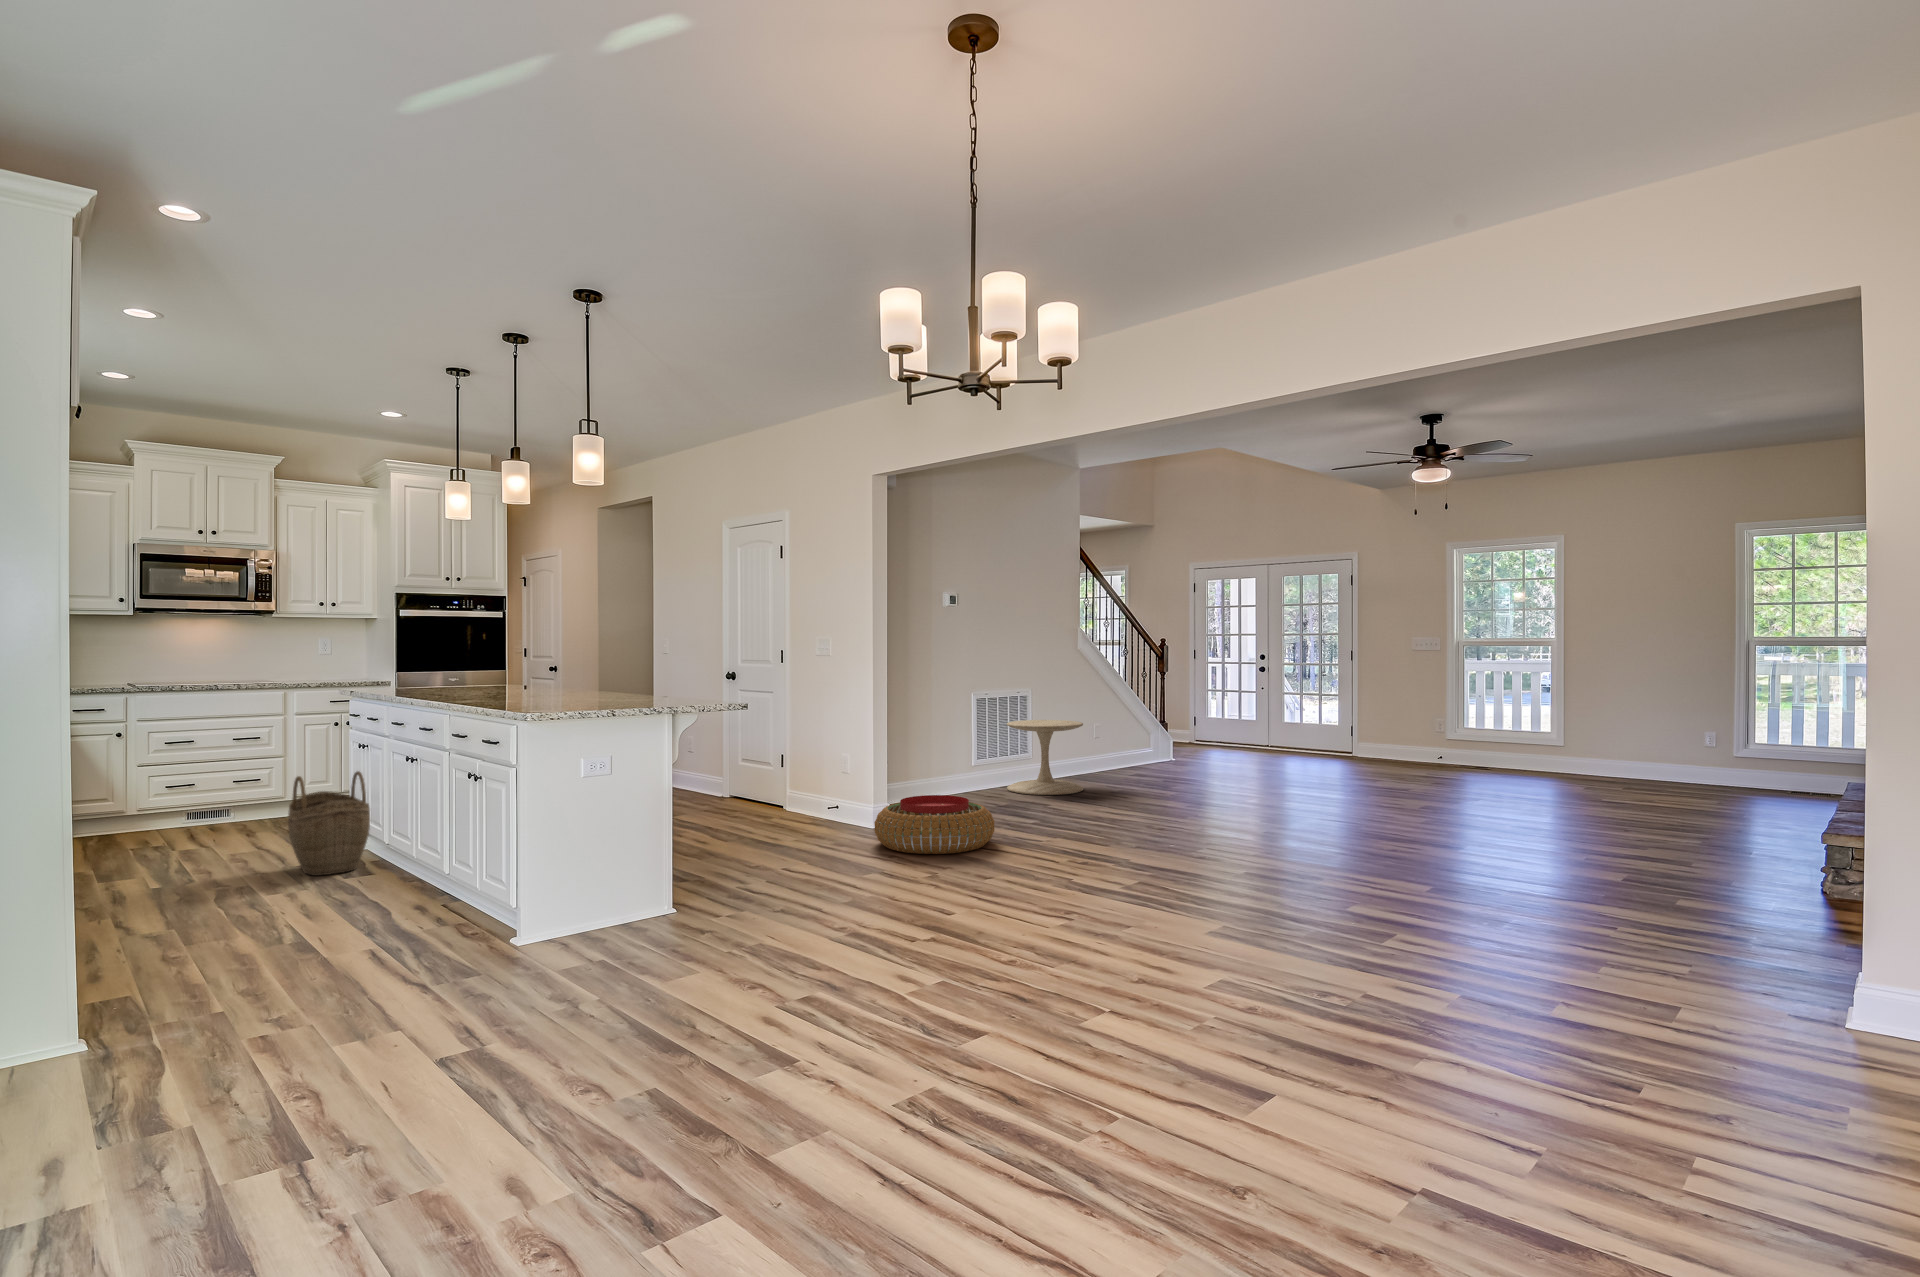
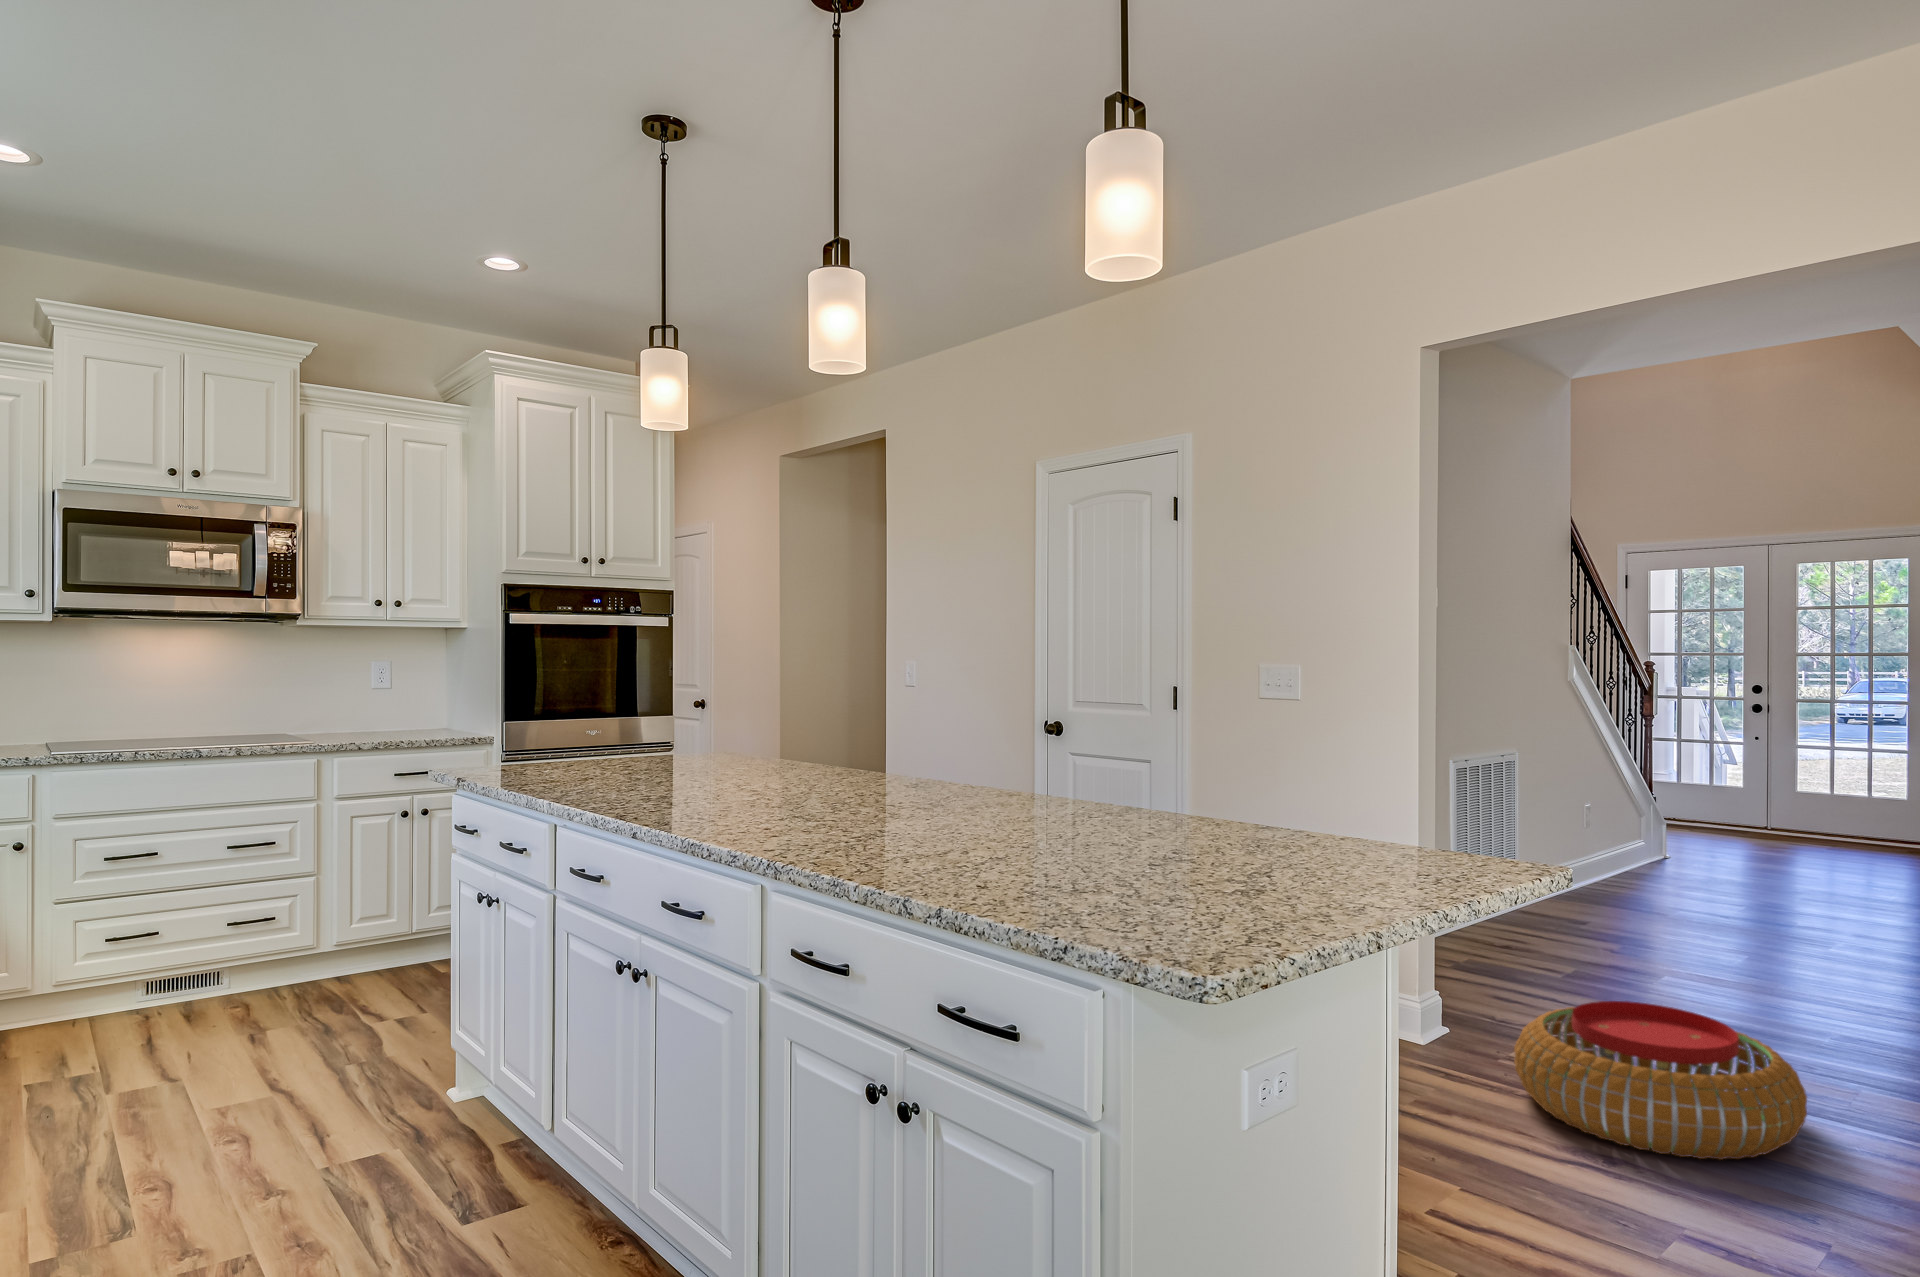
side table: present [1007,720,1084,795] -> none [1513,806,1663,947]
woven basket: present [288,771,370,876] -> none [358,967,532,1217]

